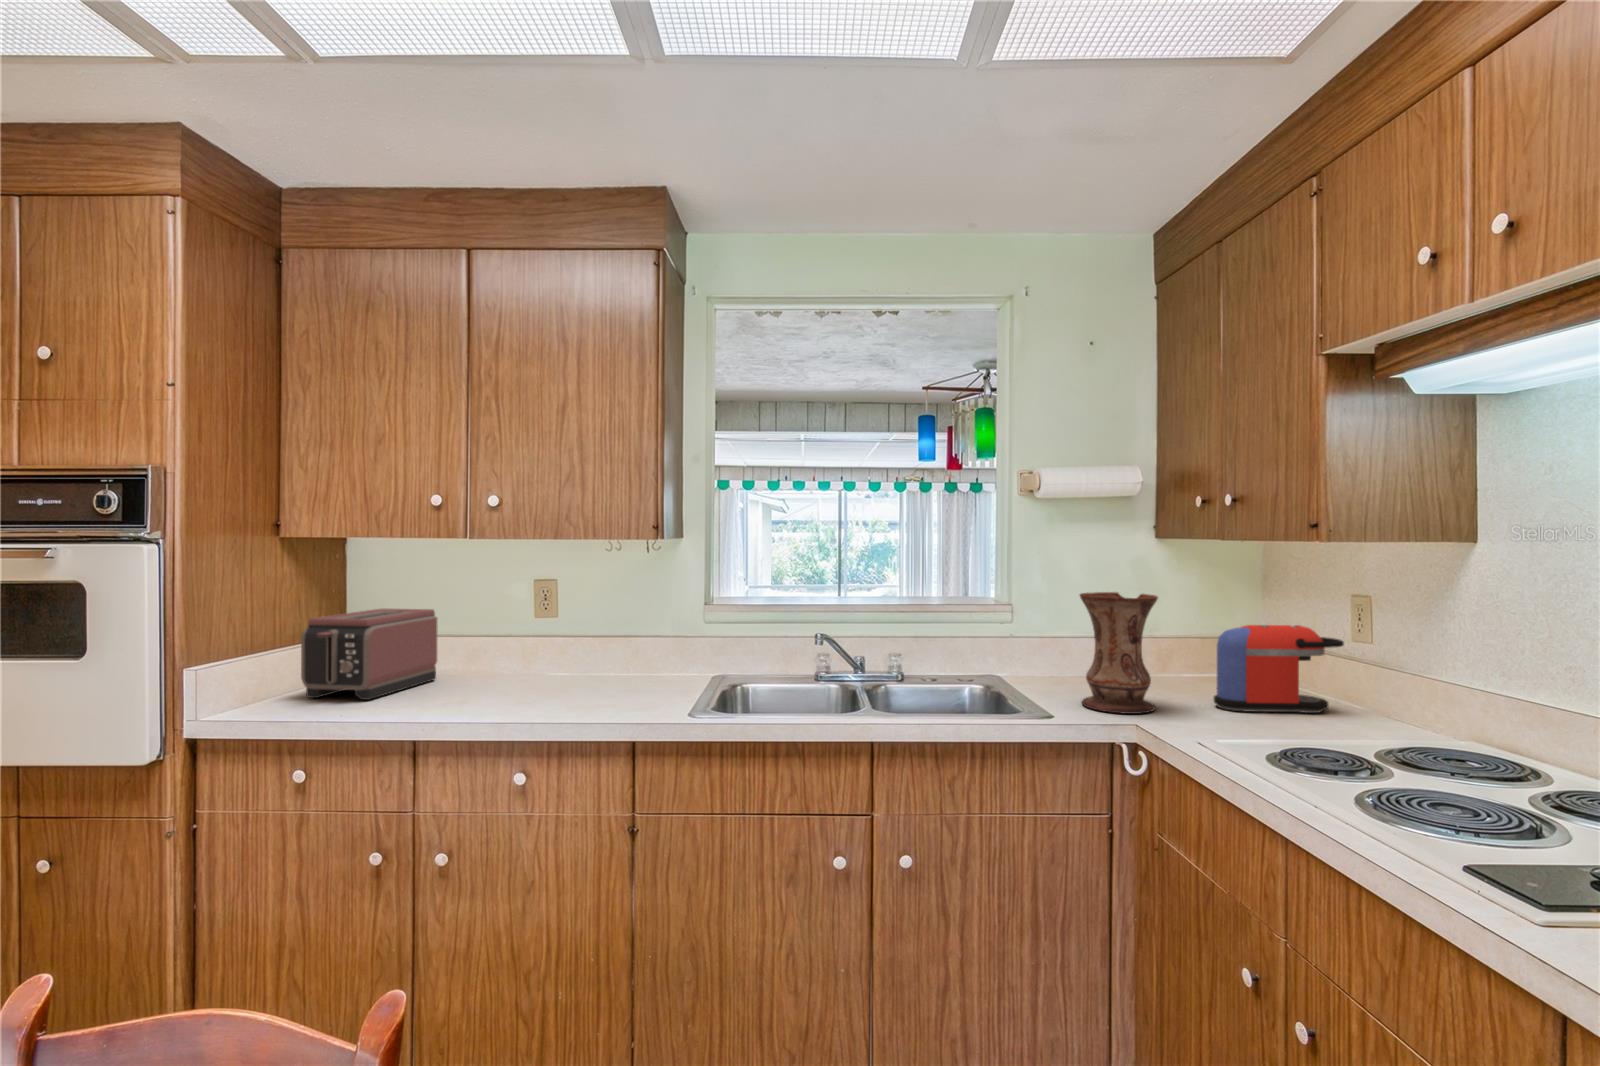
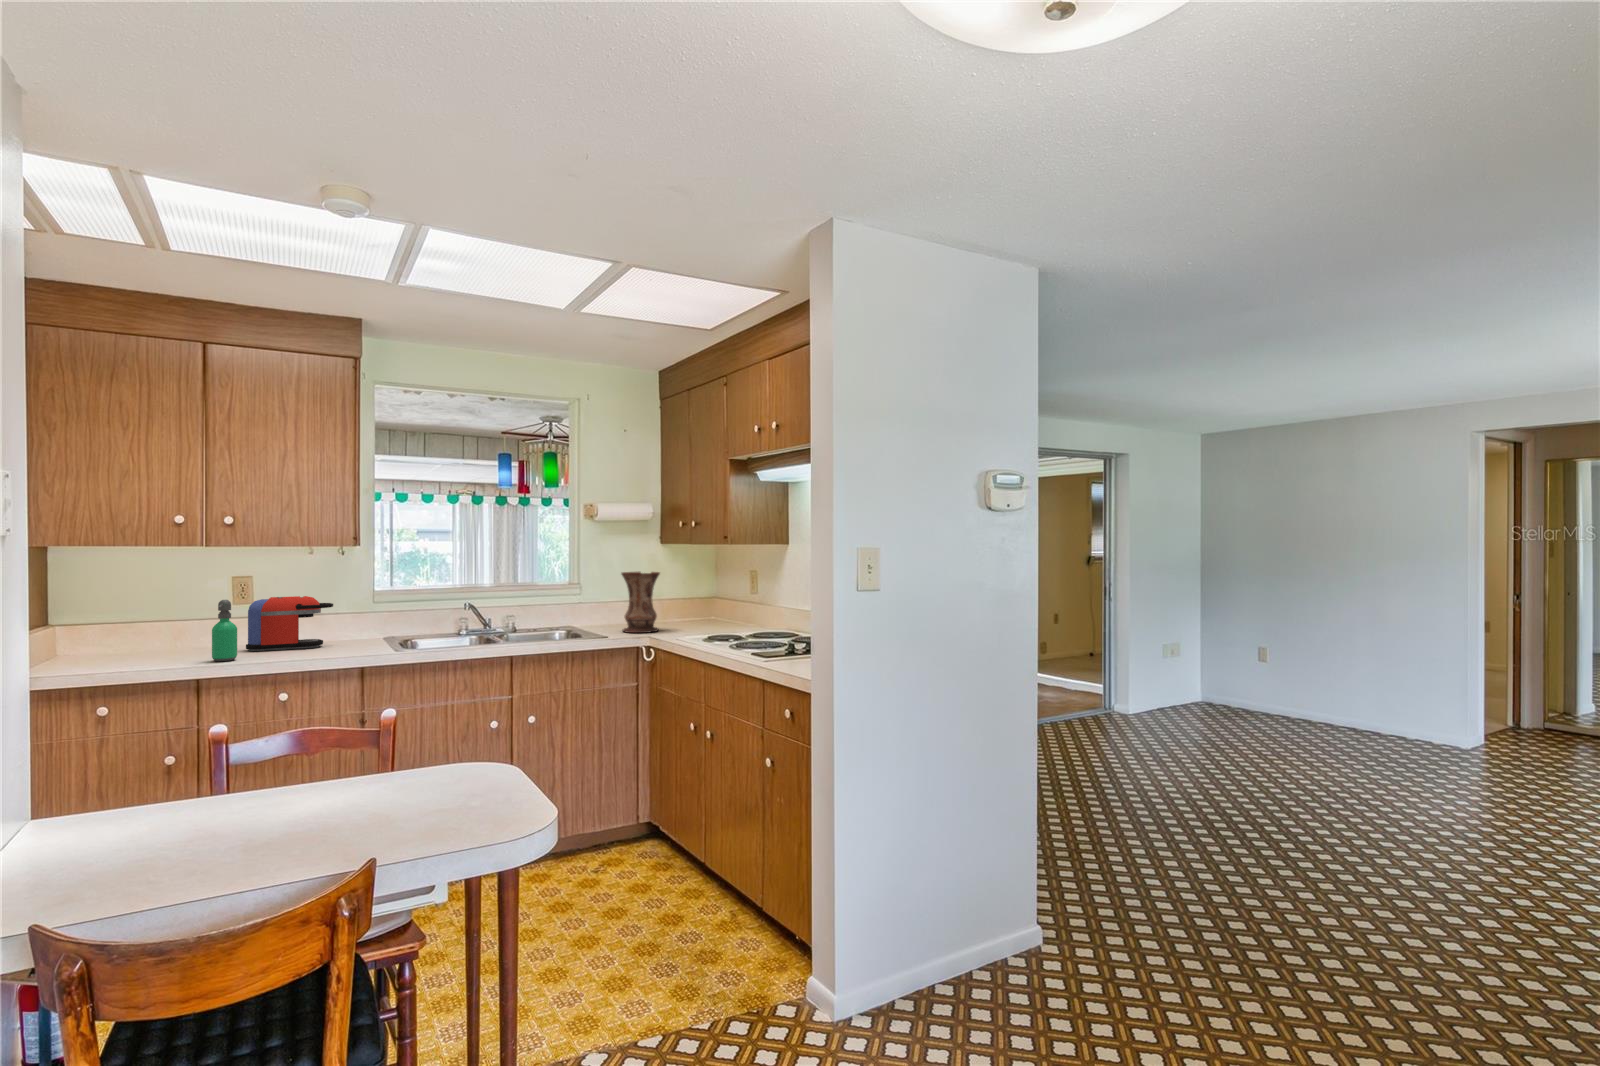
toaster: present [301,608,437,700] -> none [63,600,156,667]
soap dispenser: none [446,618,480,710] -> present [212,600,237,661]
coffee maker: present [1214,625,1344,713] -> present [246,596,333,651]

